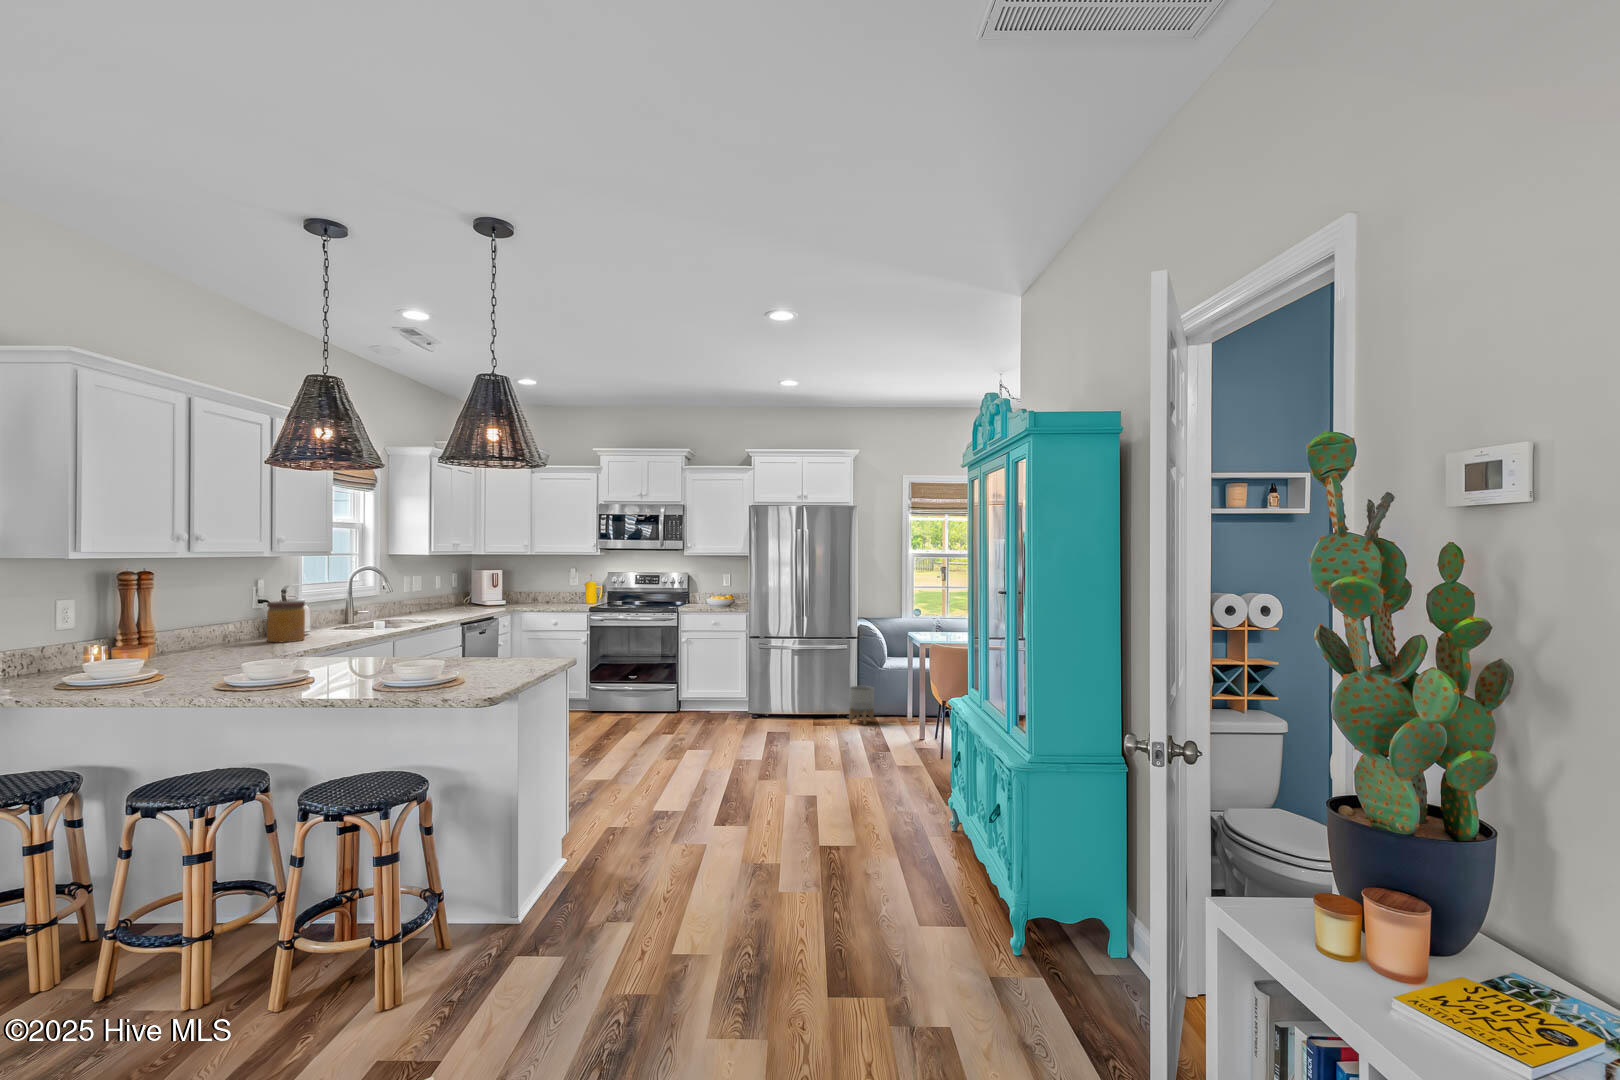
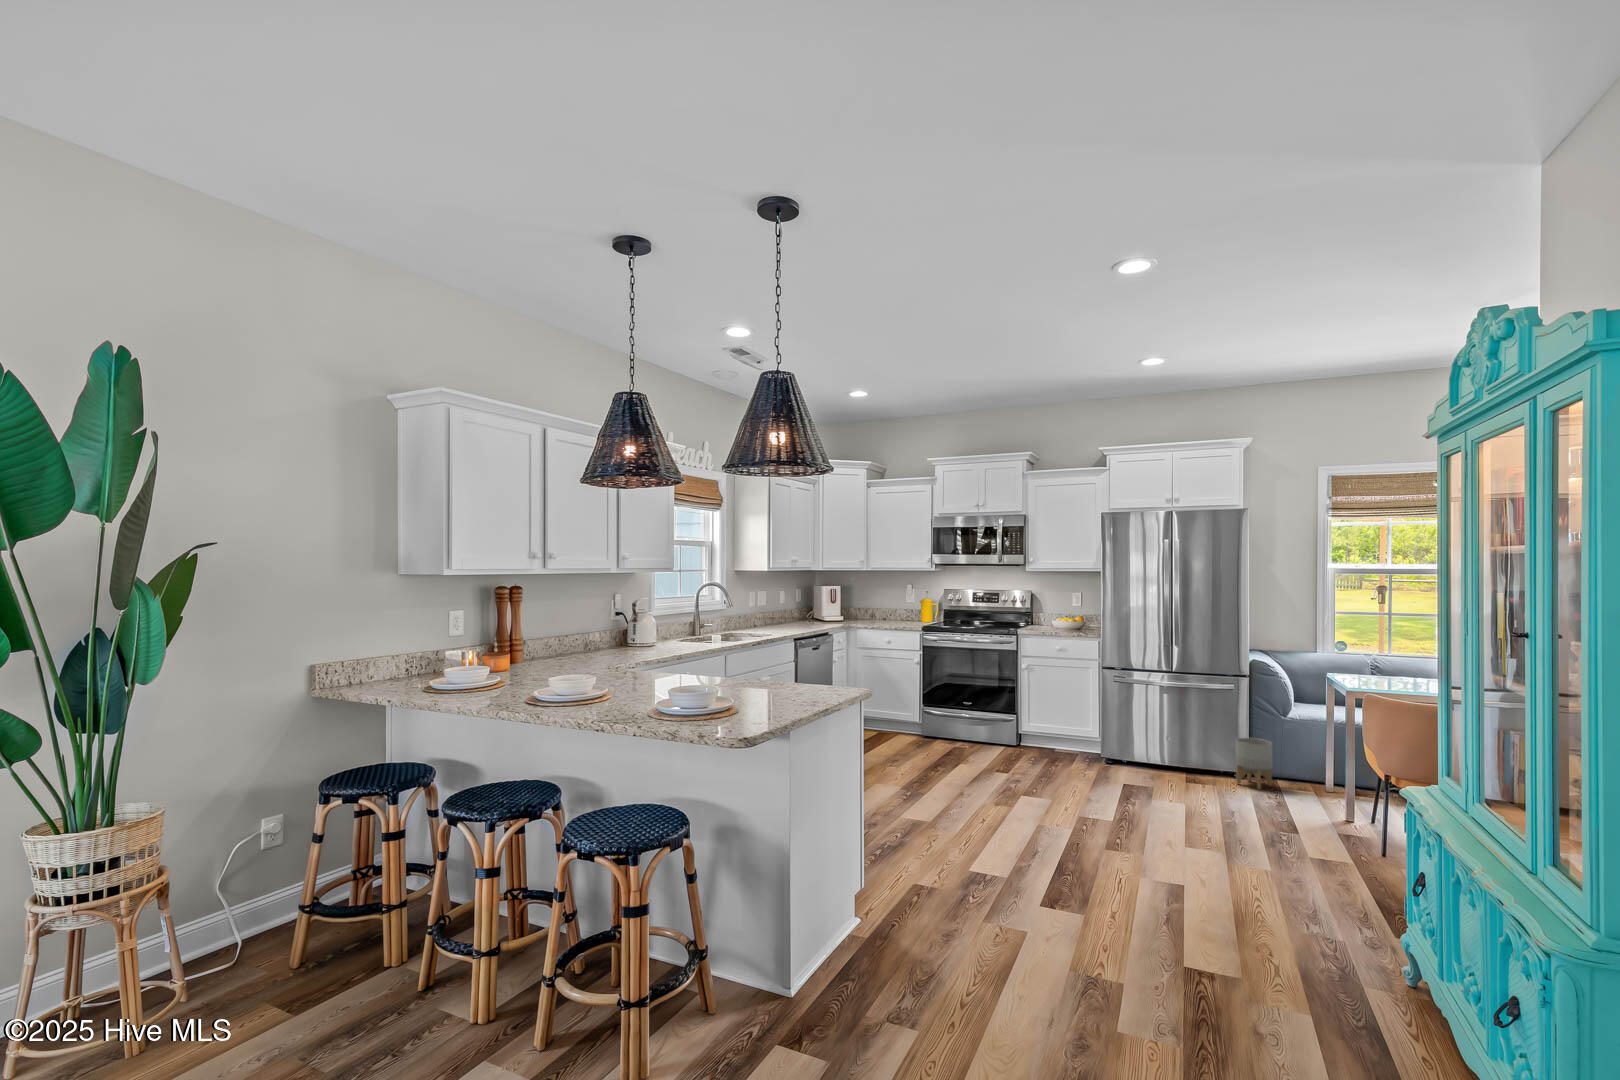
jar: present [267,601,305,642] -> none [618,613,649,652]

